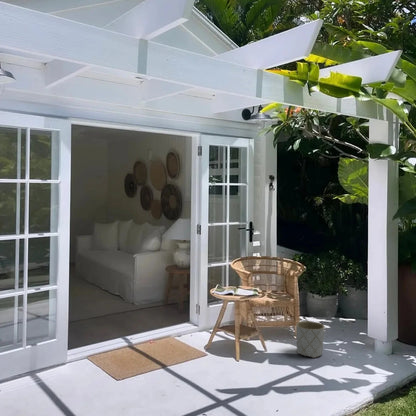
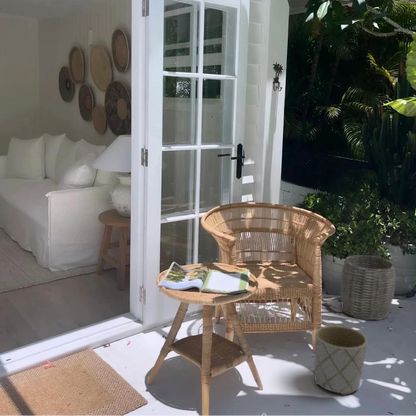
woven basket: none [315,289,349,328] -> present [340,255,396,320]

